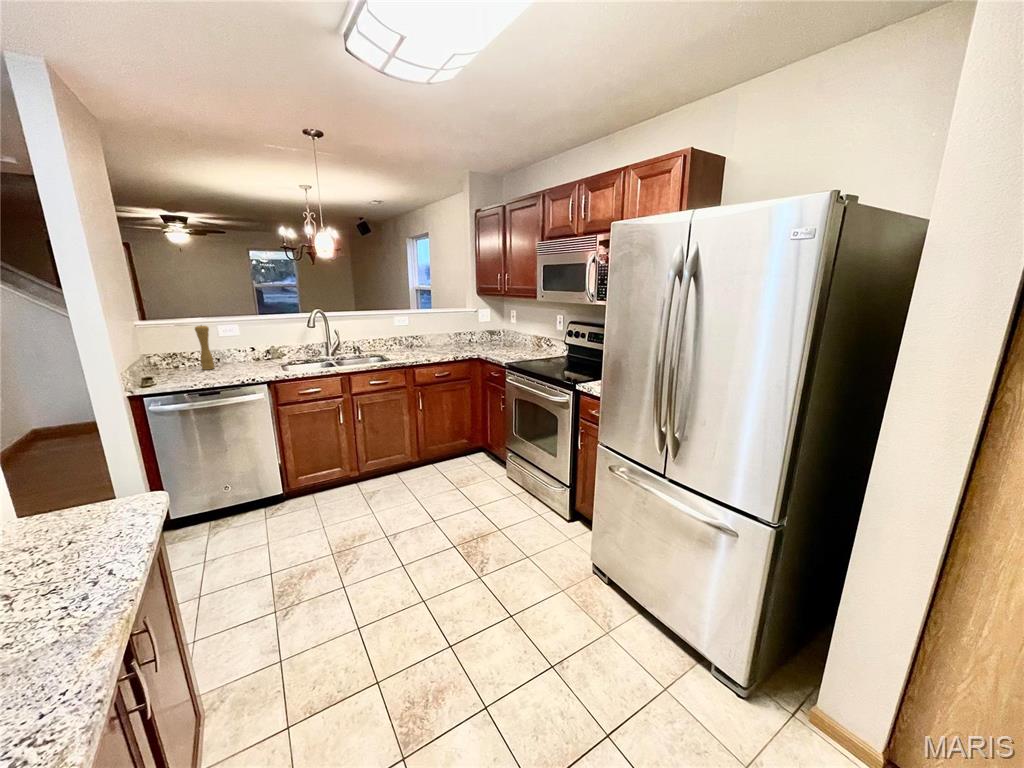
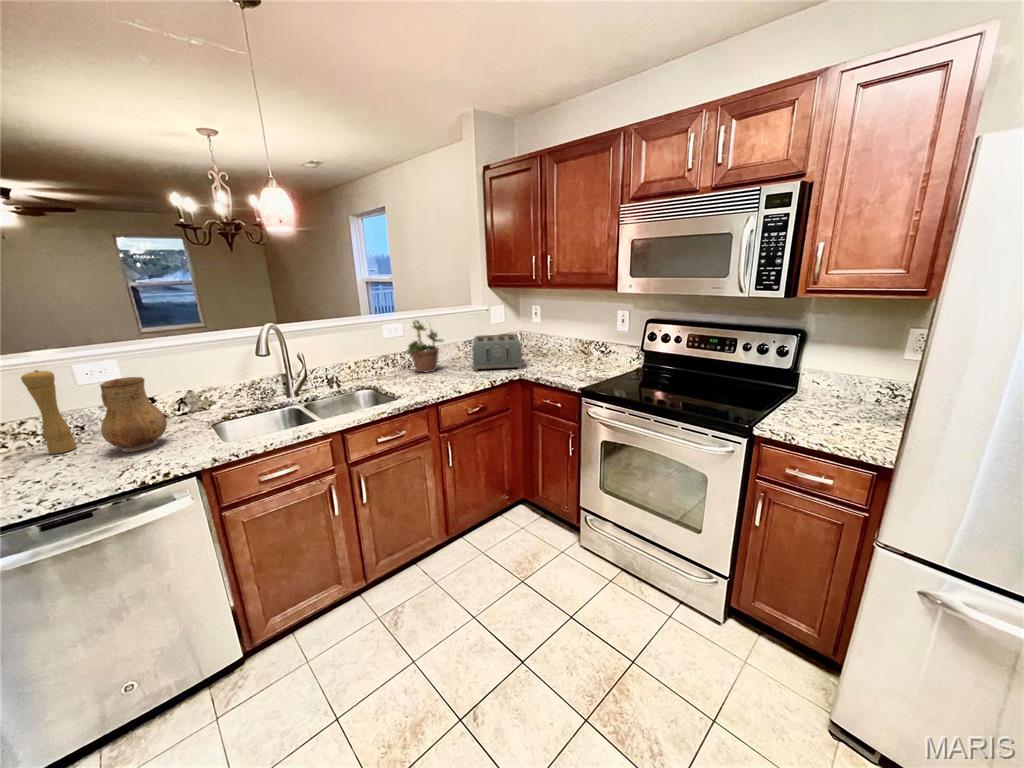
potted plant: none [410,311,438,351] -> present [407,320,443,372]
toaster: none [454,329,495,353] -> present [472,334,523,371]
ceramic pitcher: none [227,332,258,371] -> present [100,377,167,452]

